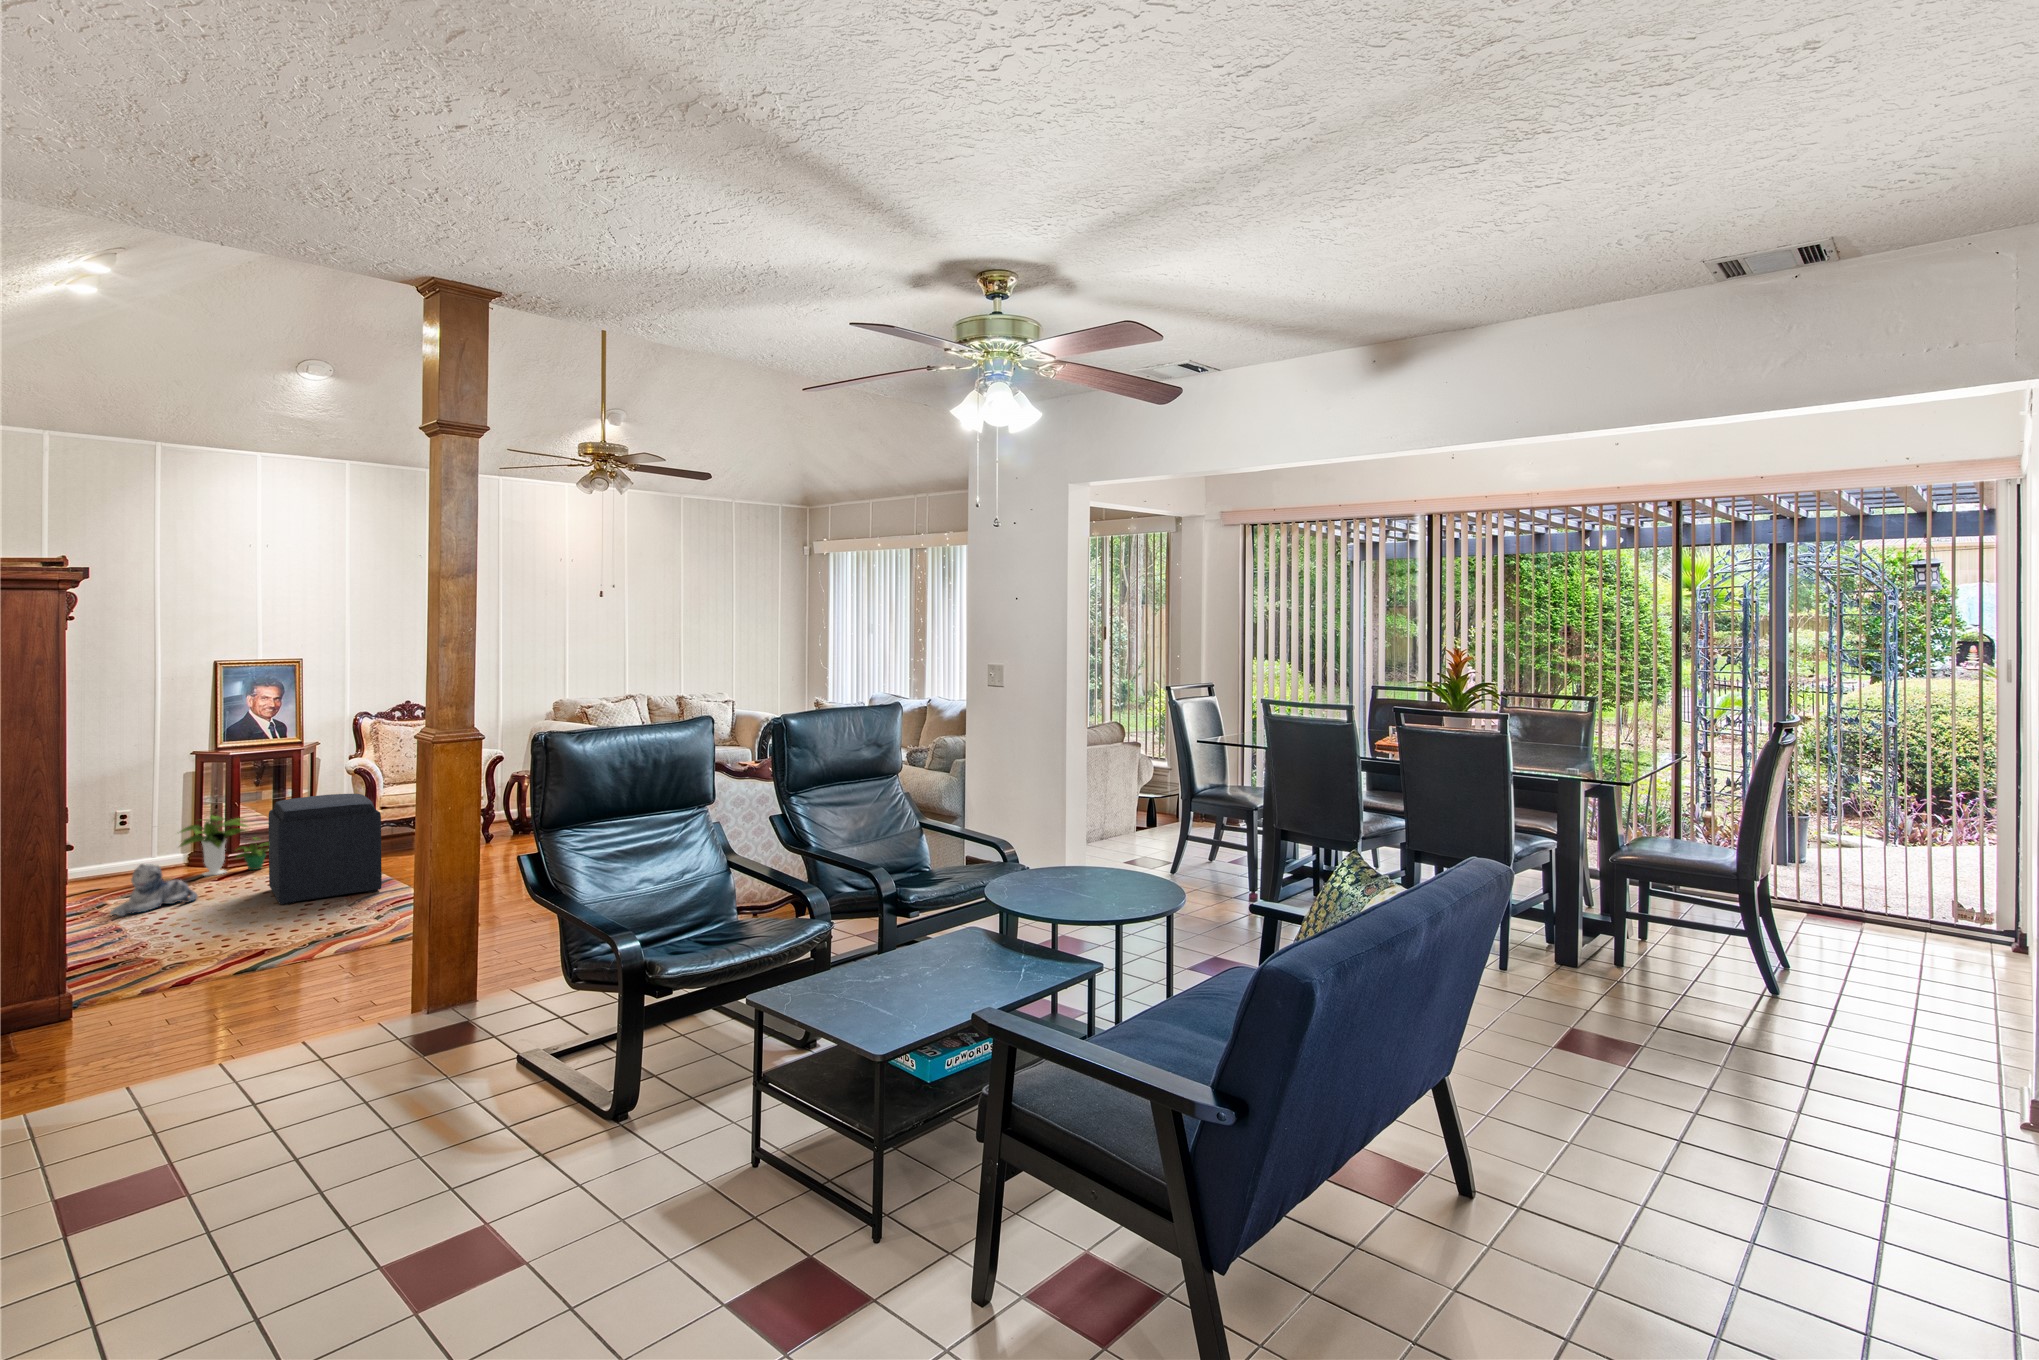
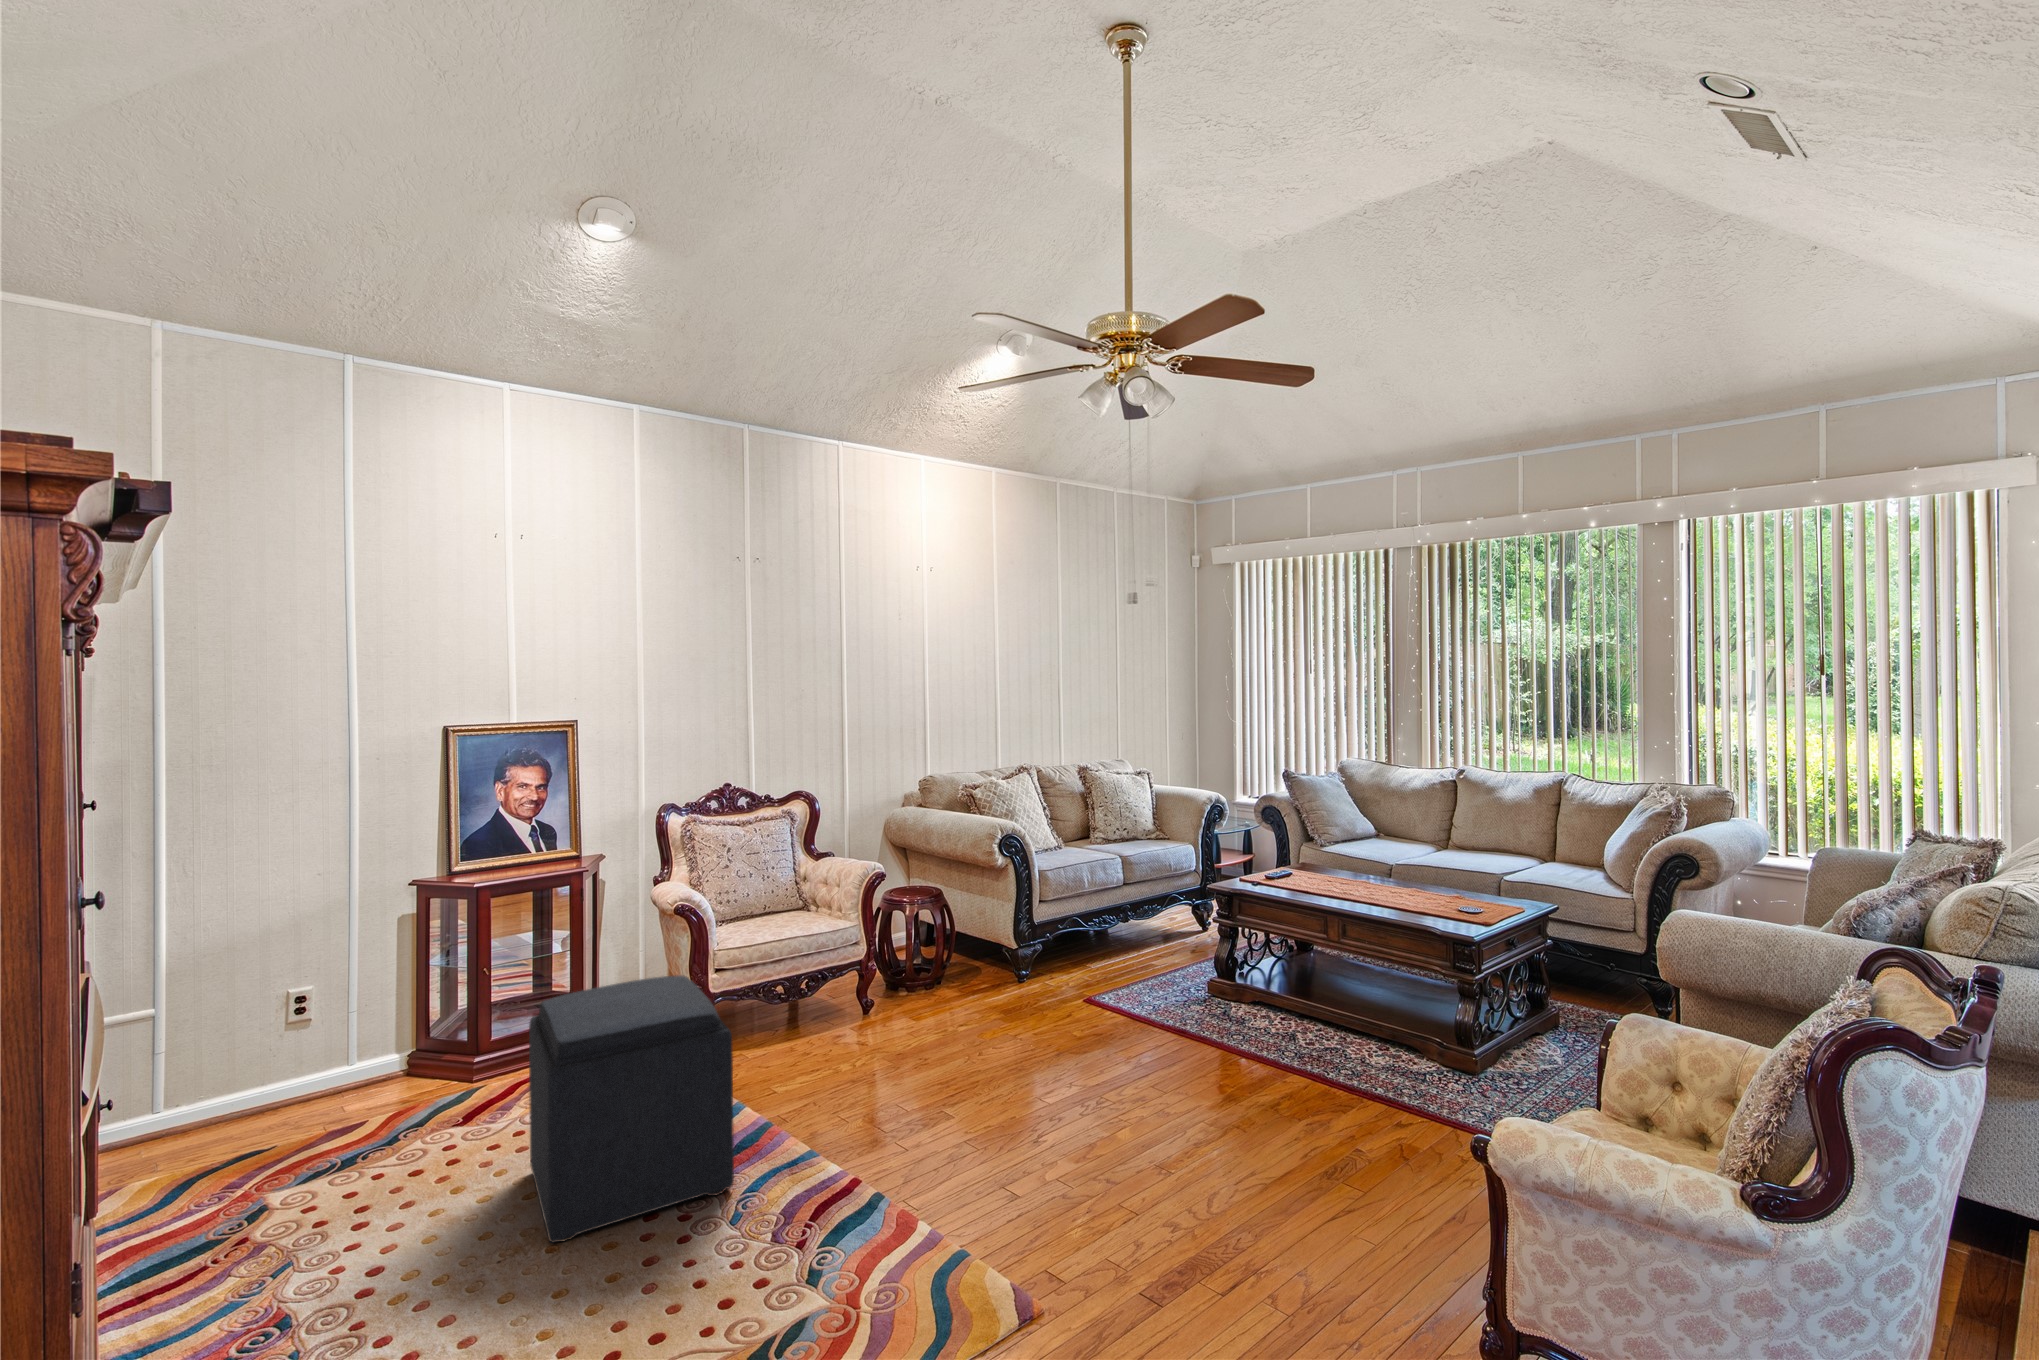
potted plant: present [180,816,268,876] -> none [380,996,543,1111]
plush toy: present [110,864,198,916] -> none [224,1151,403,1285]

